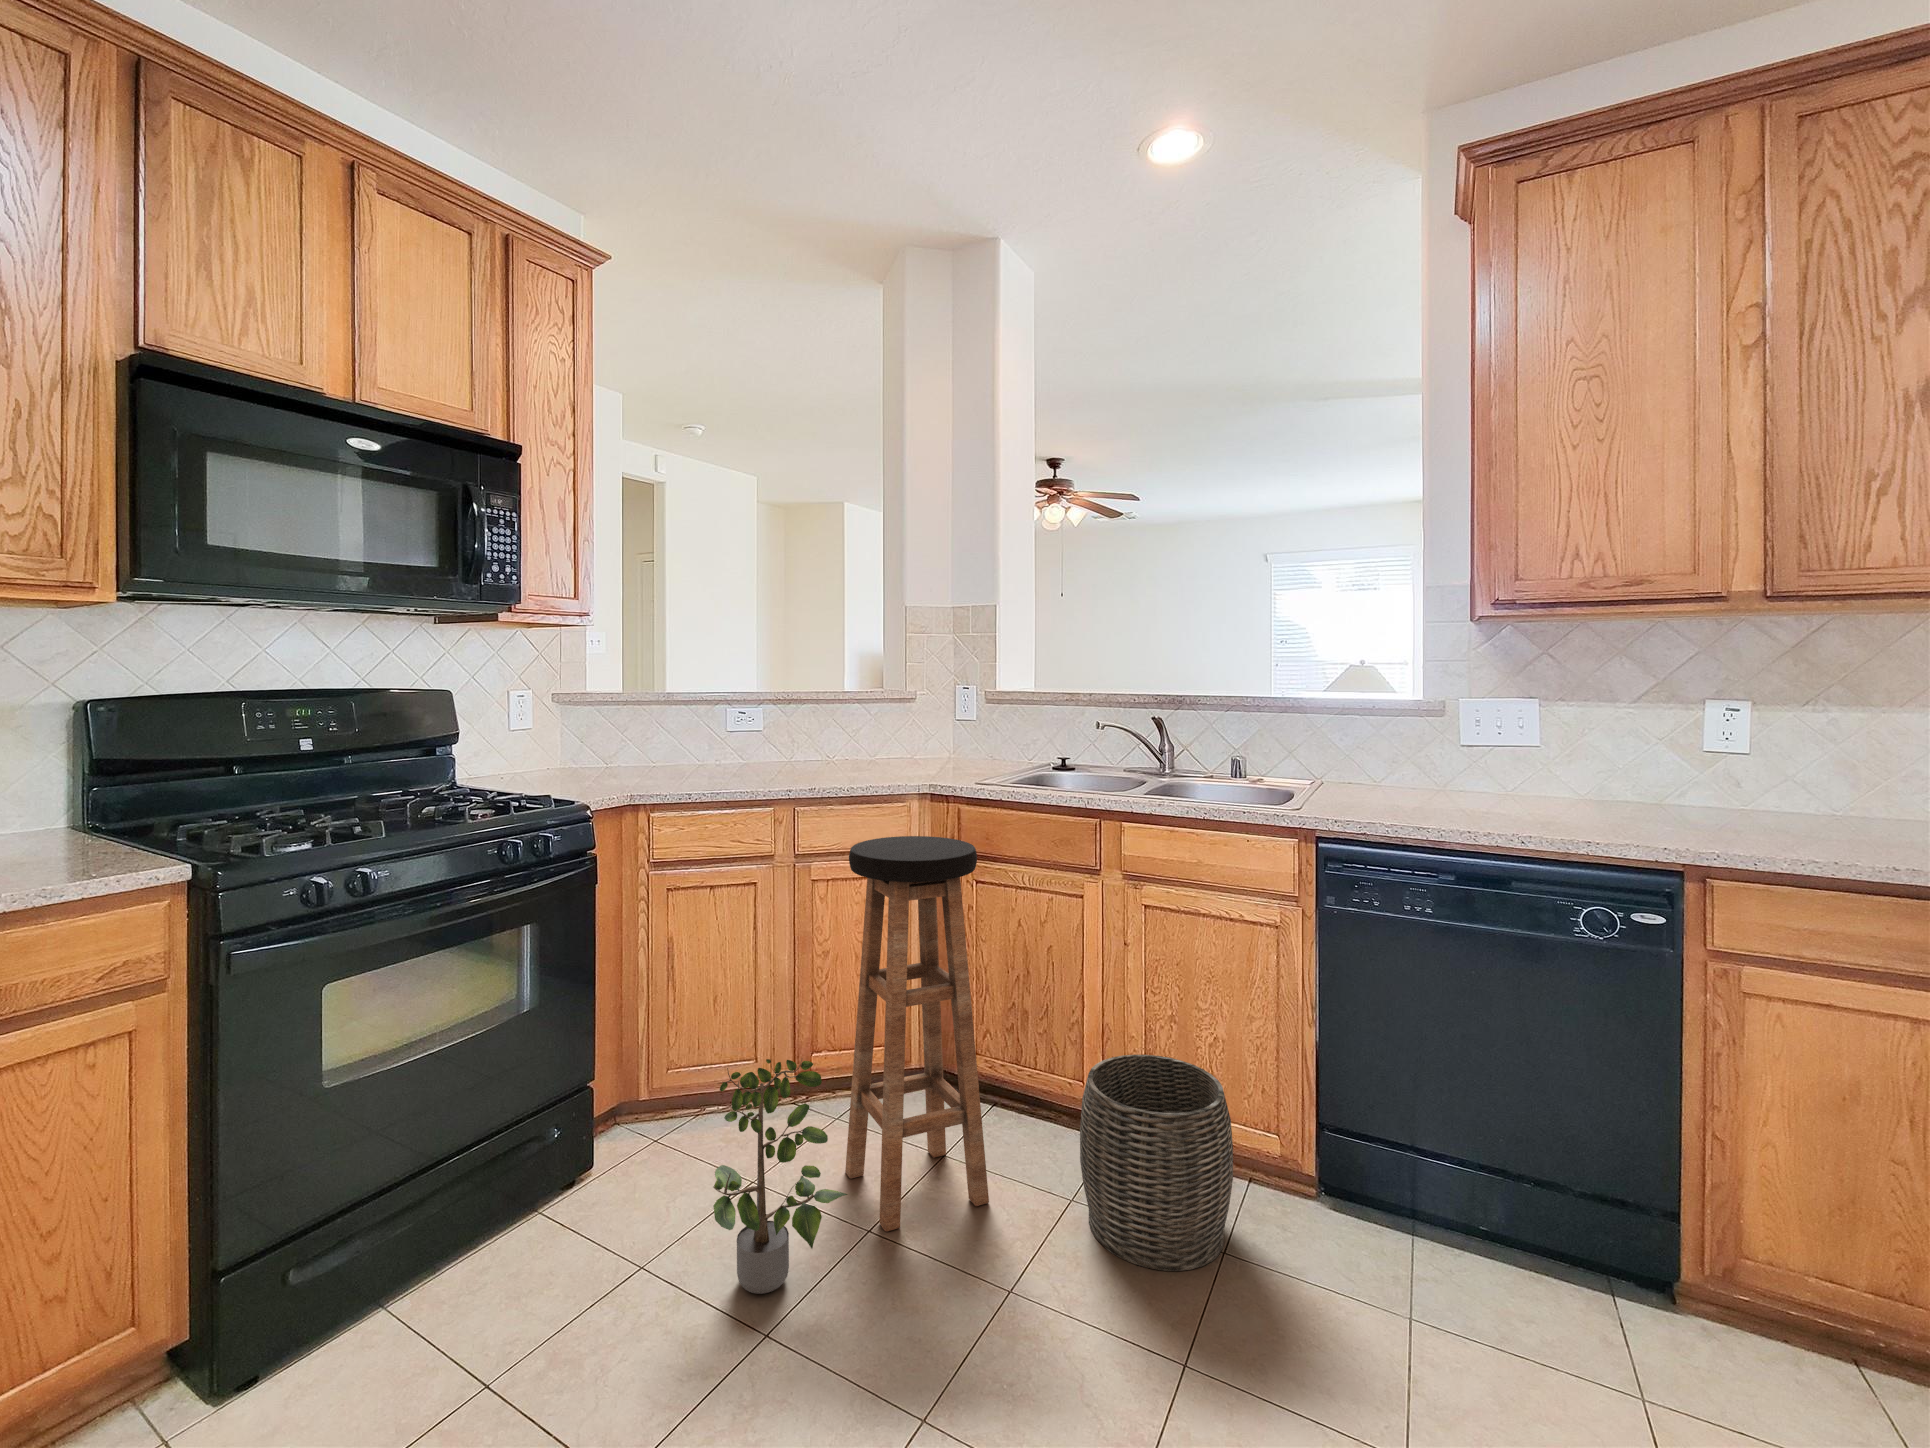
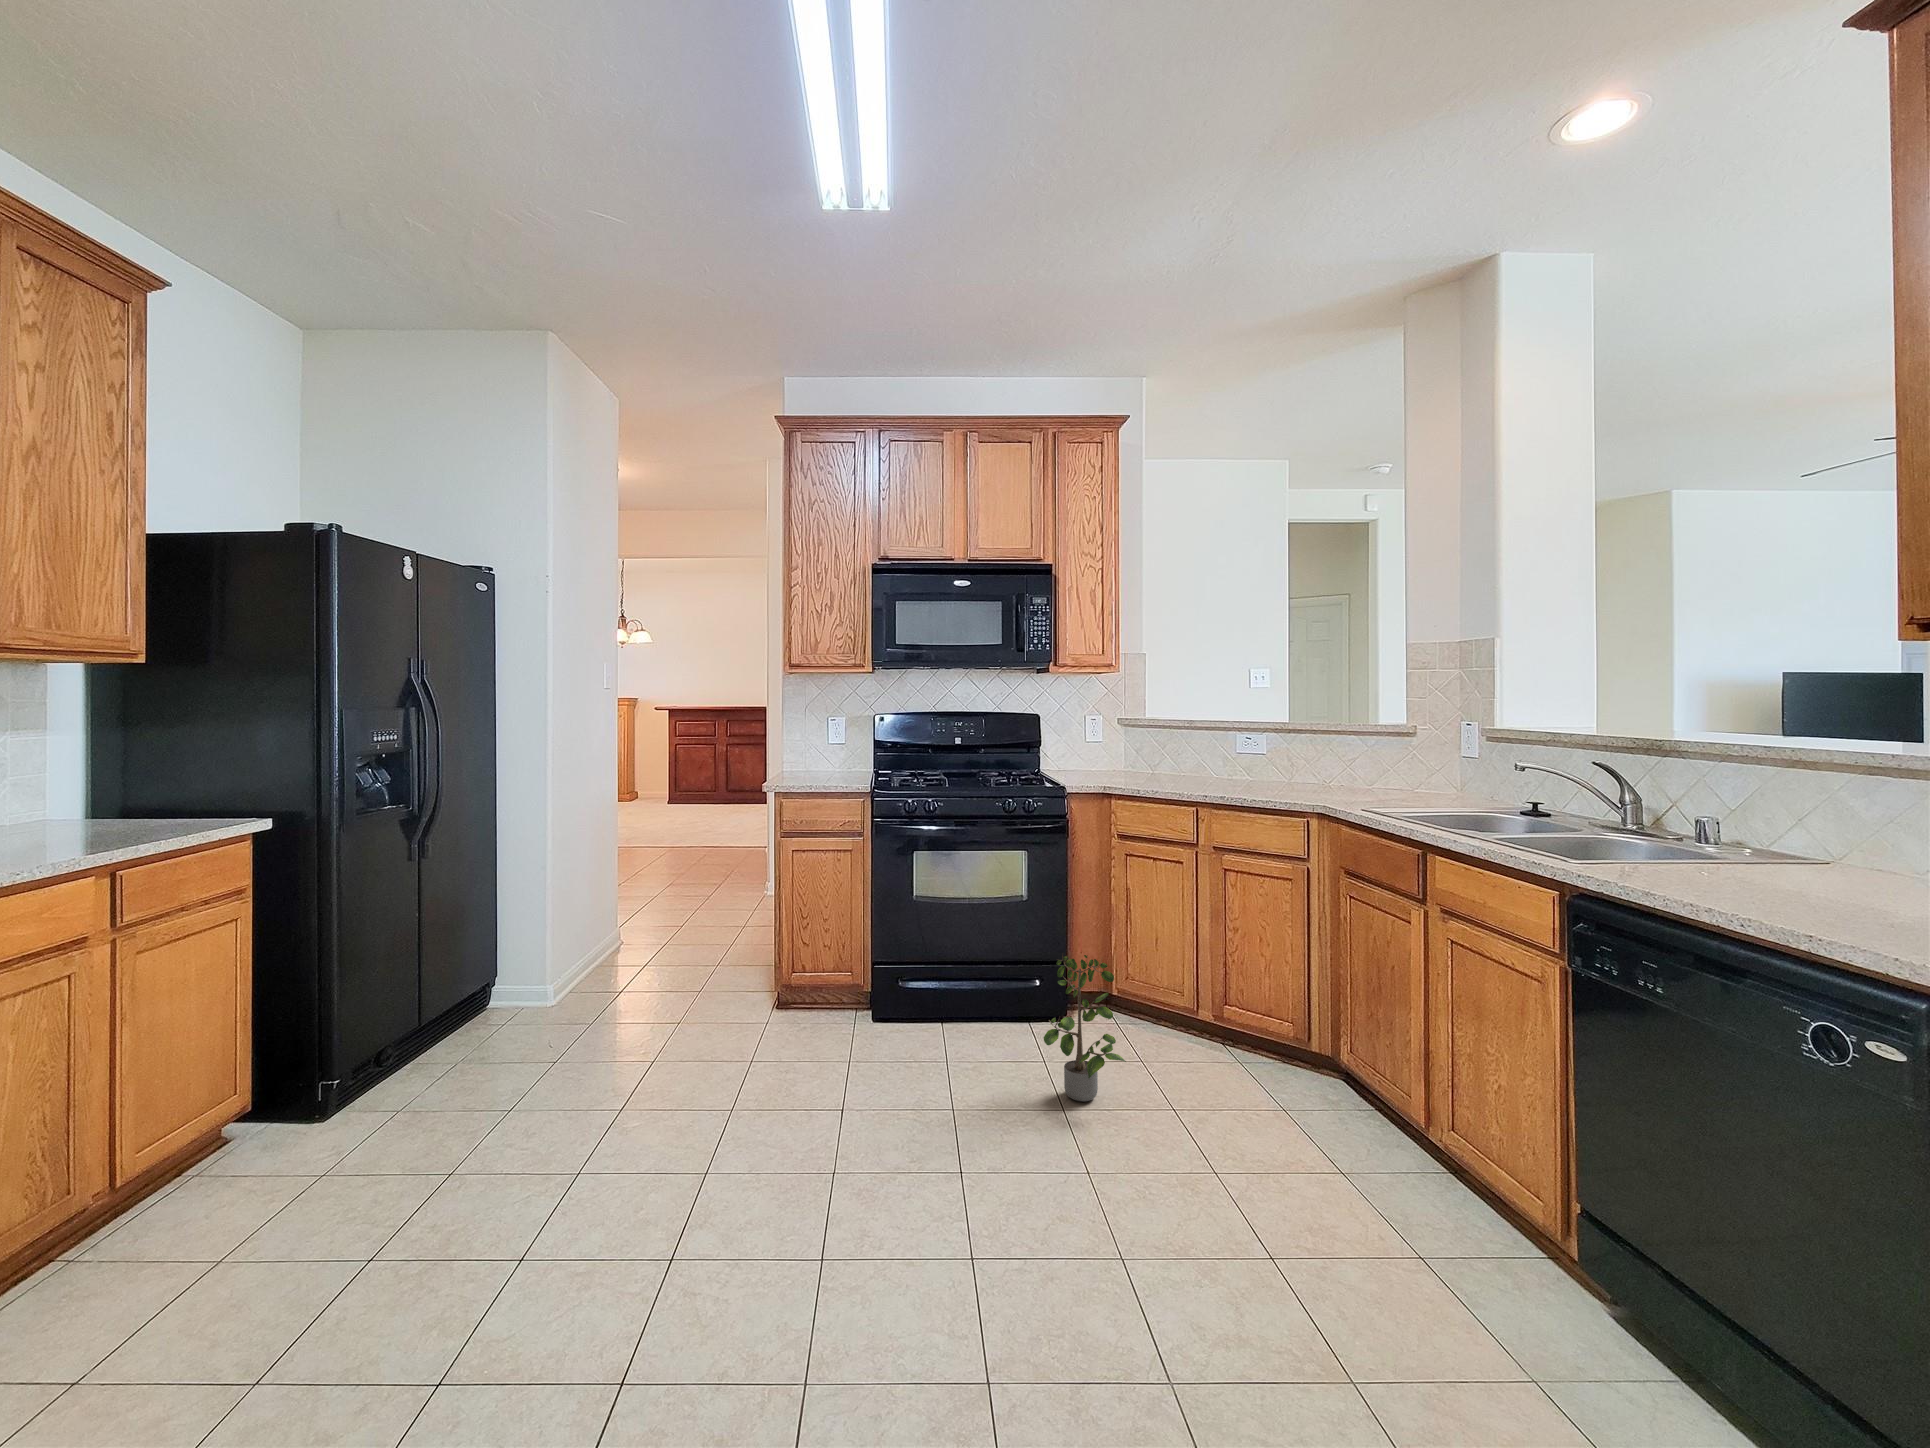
bar stool: present [845,836,989,1231] -> none [1176,836,1285,1138]
woven basket: present [1080,1055,1233,1271] -> none [1304,1056,1455,1251]

